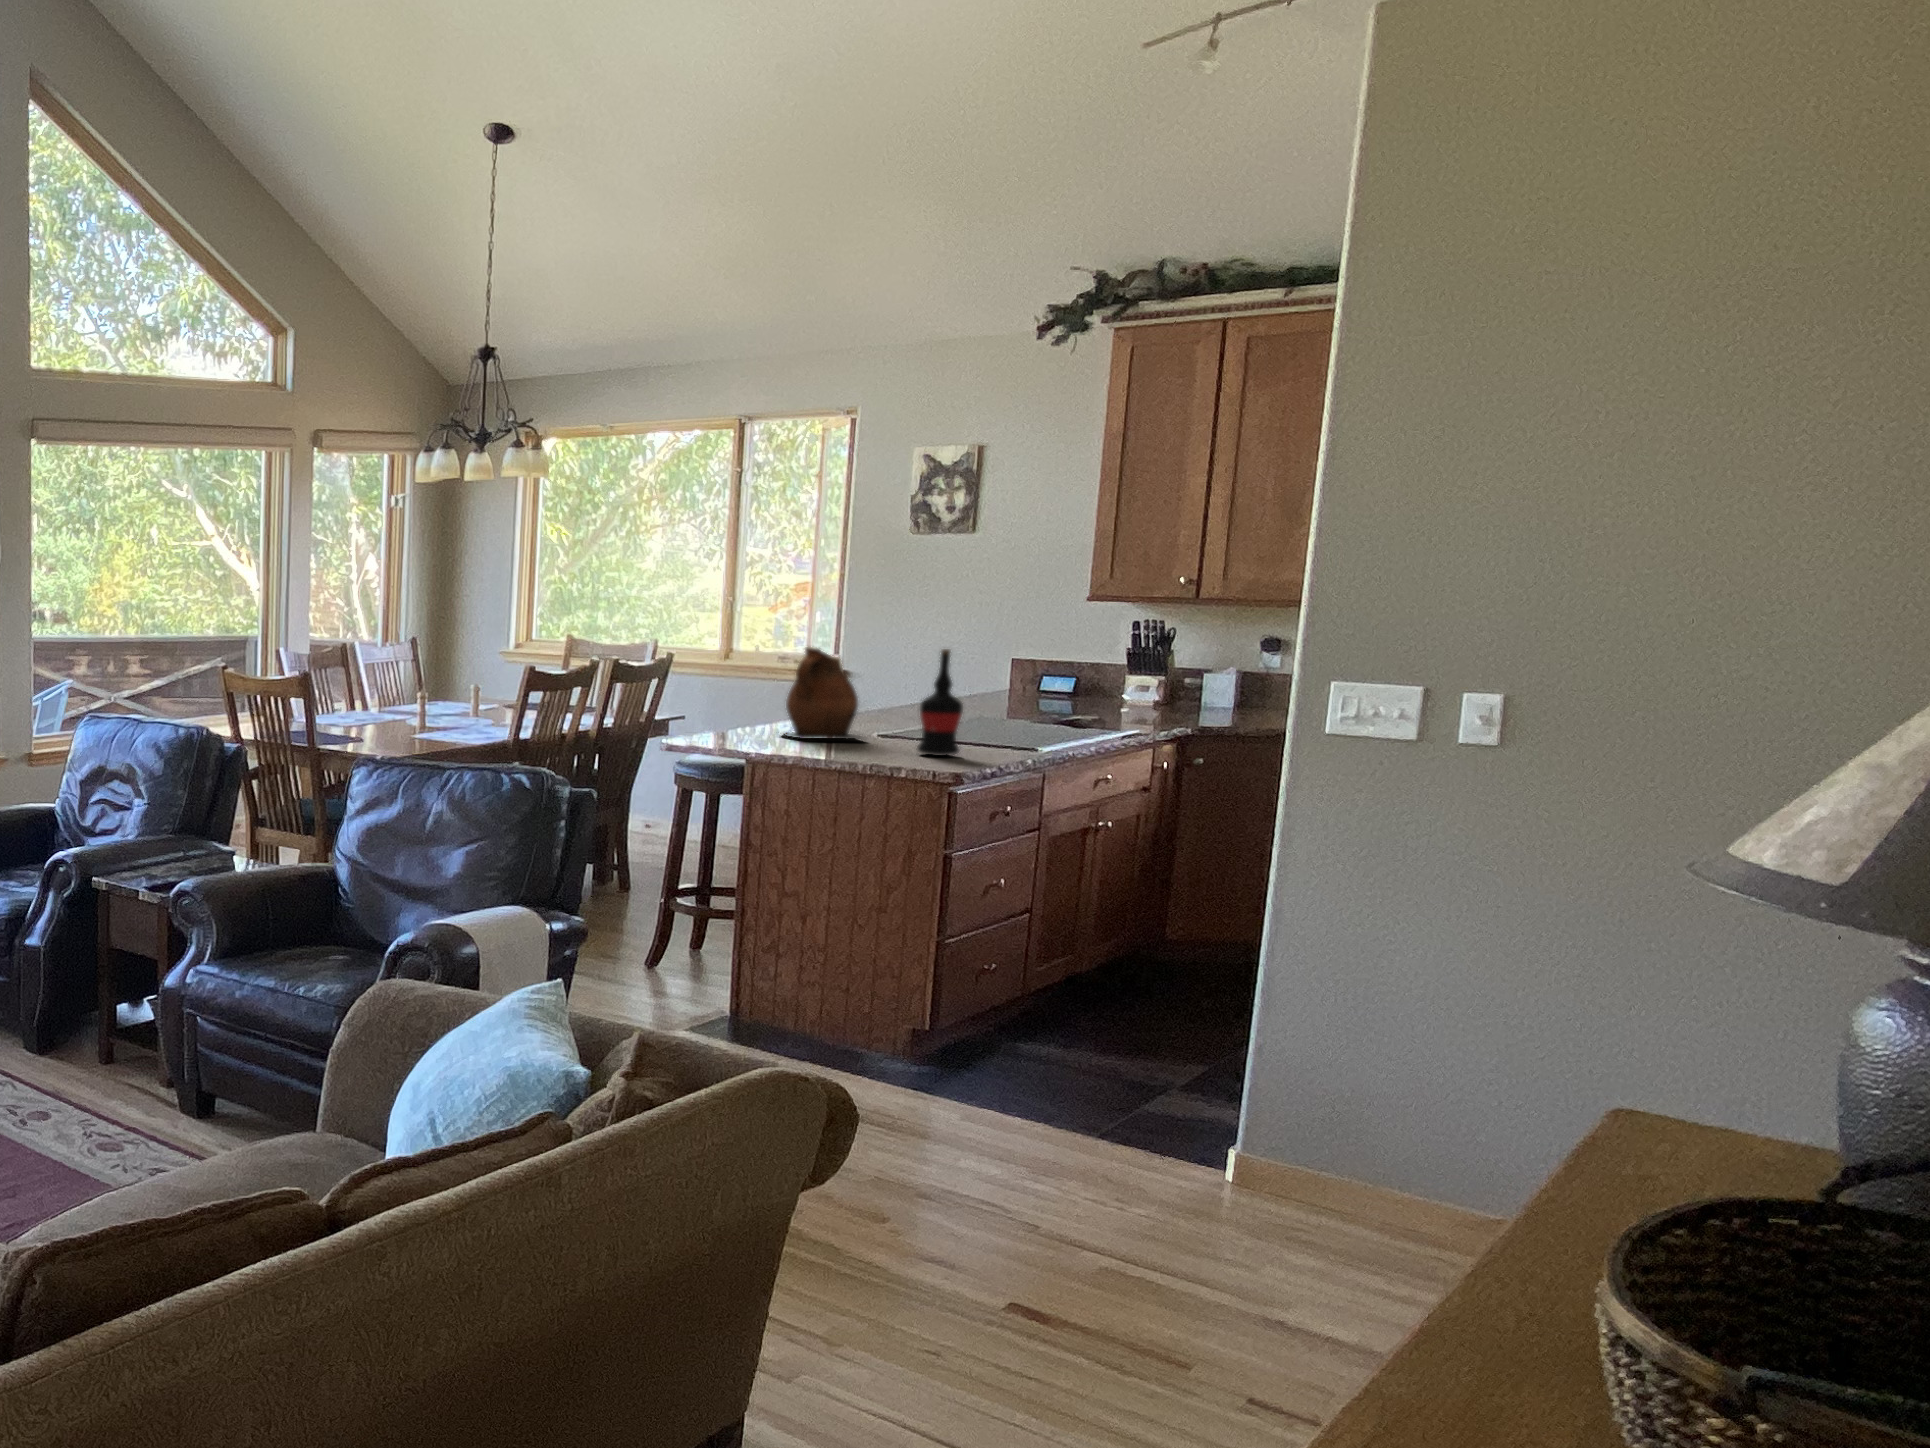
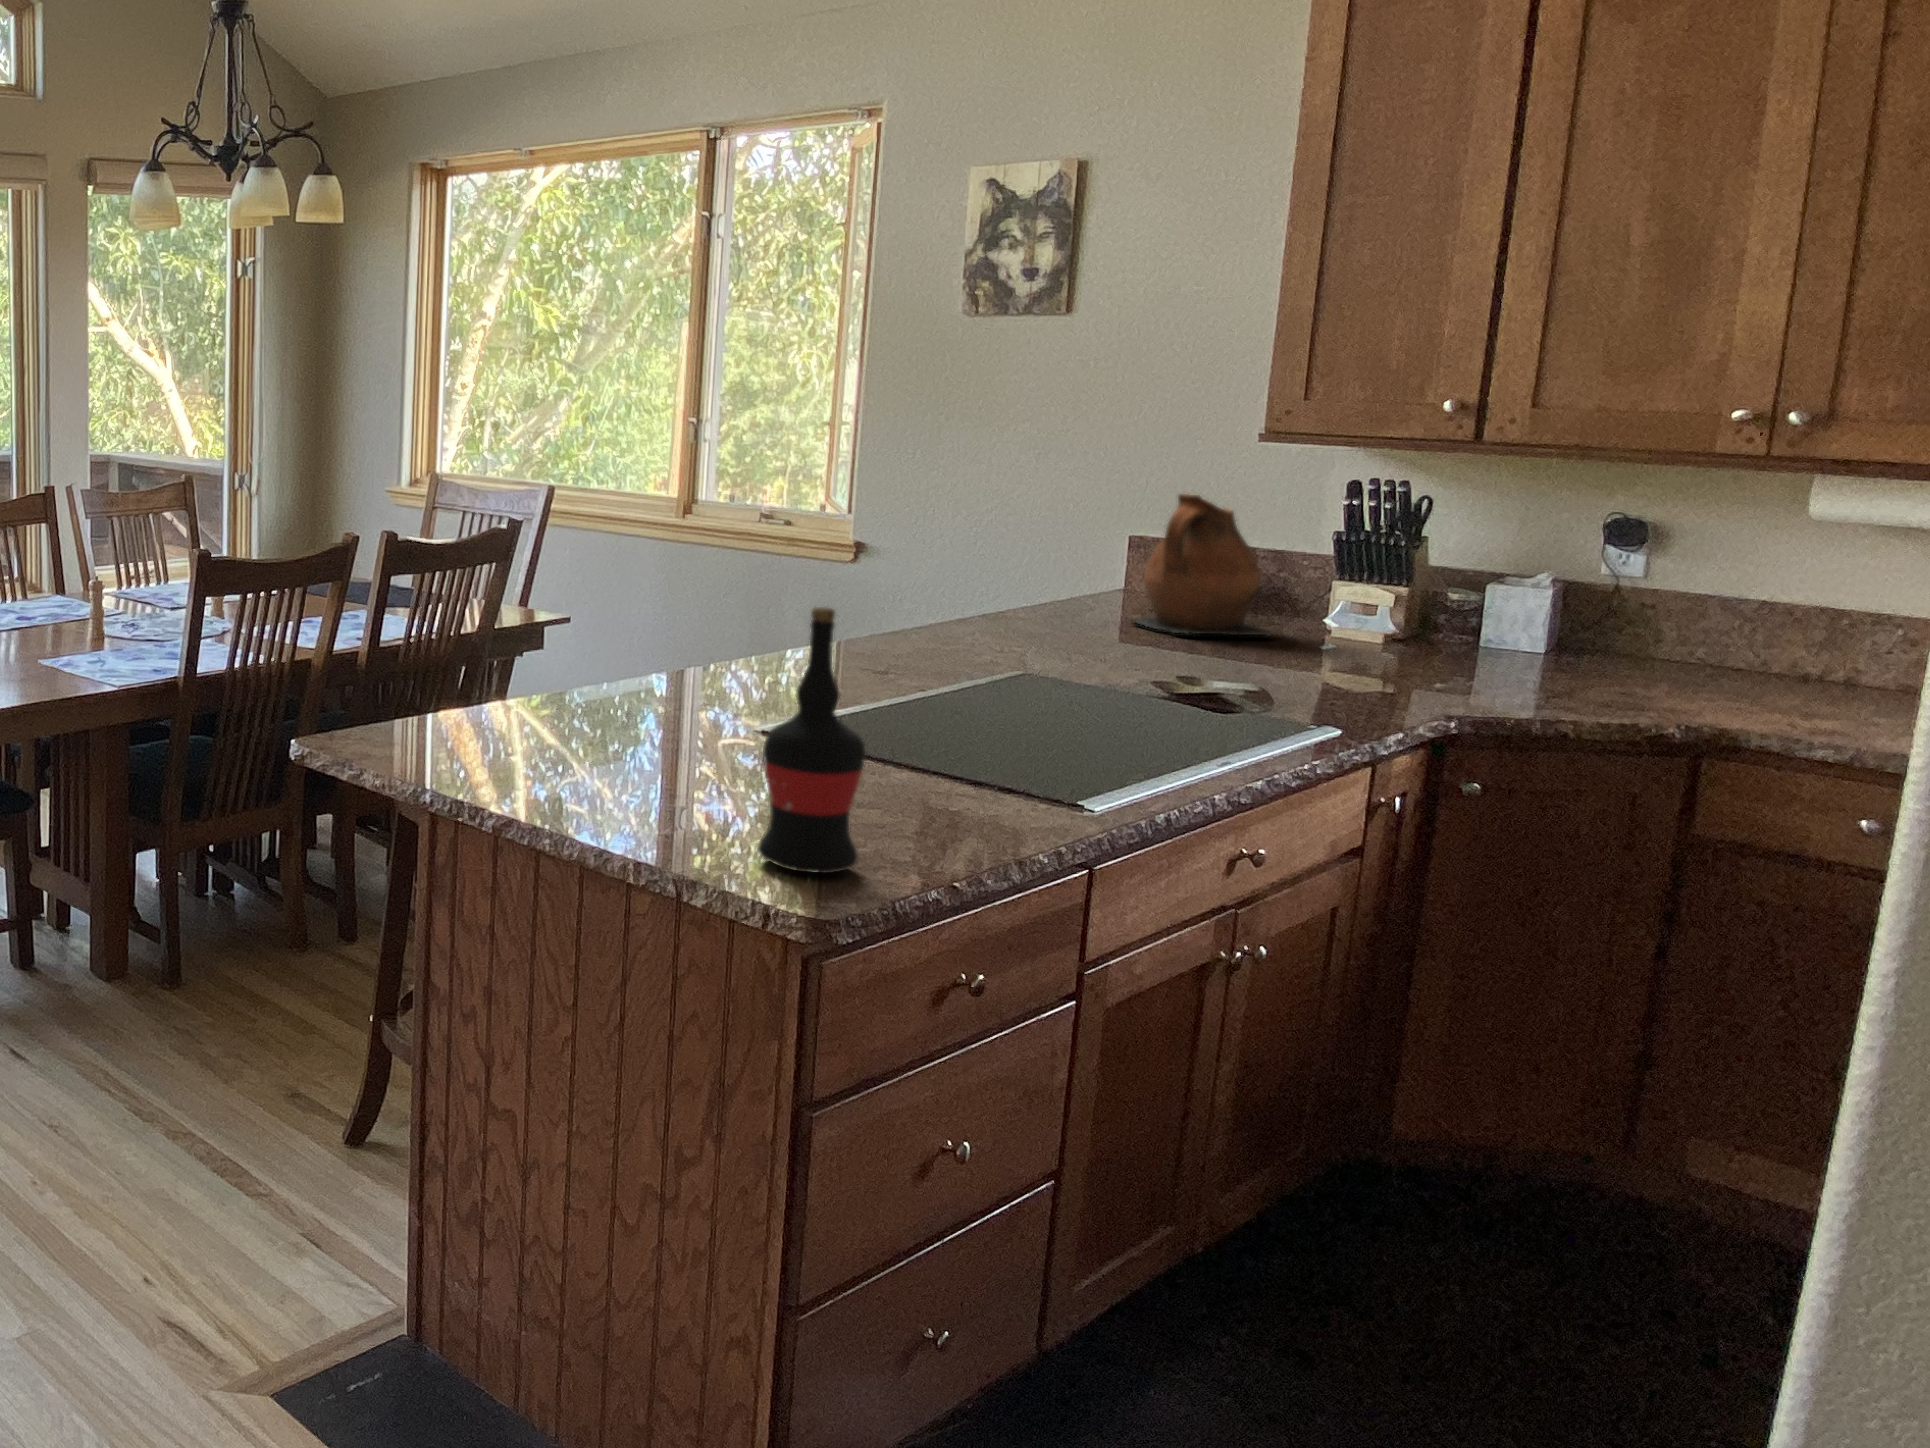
ceramic pitcher: present [785,647,862,740] -> present [1125,494,1274,637]

